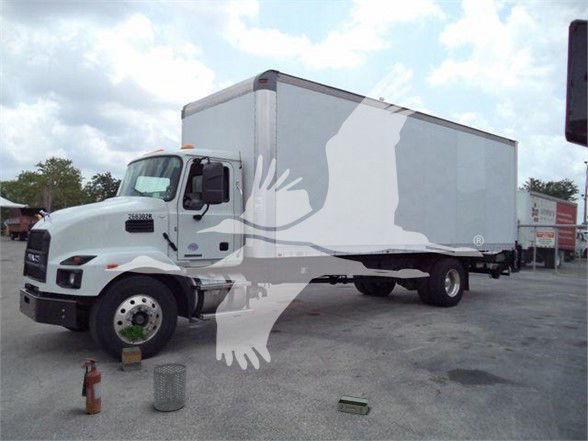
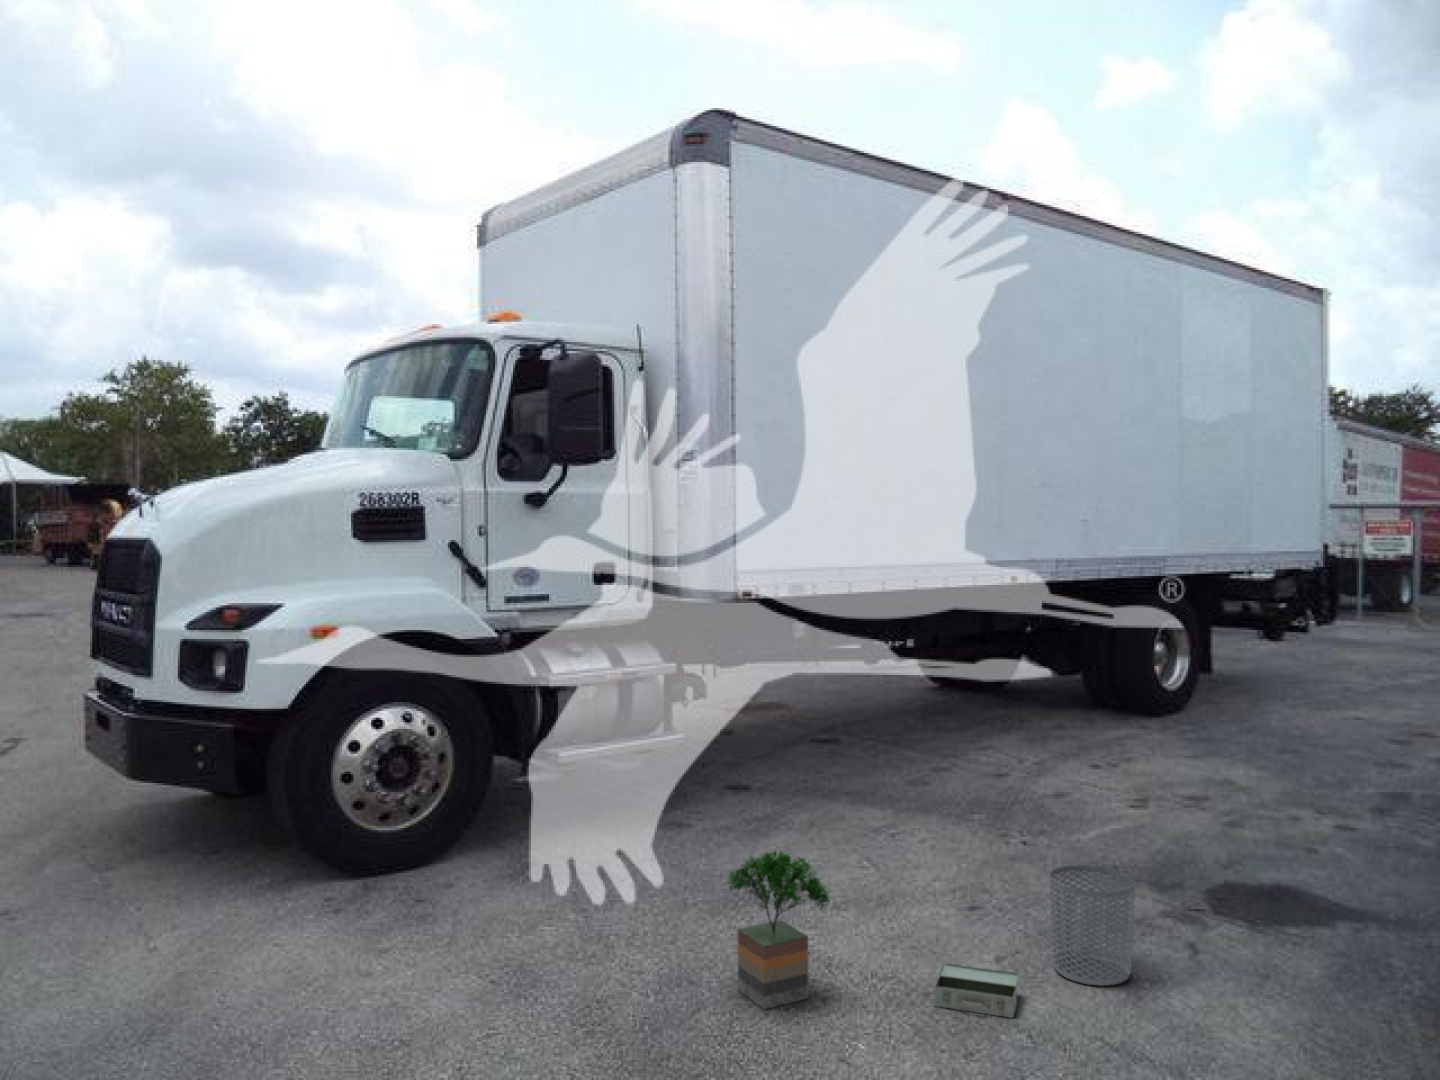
potted tree: present [118,325,148,371] -> present [728,851,830,1009]
fire extinguisher: present [82,358,101,414] -> none [254,878,310,1027]
waste bin: present [153,363,186,411] -> present [1050,865,1135,986]

